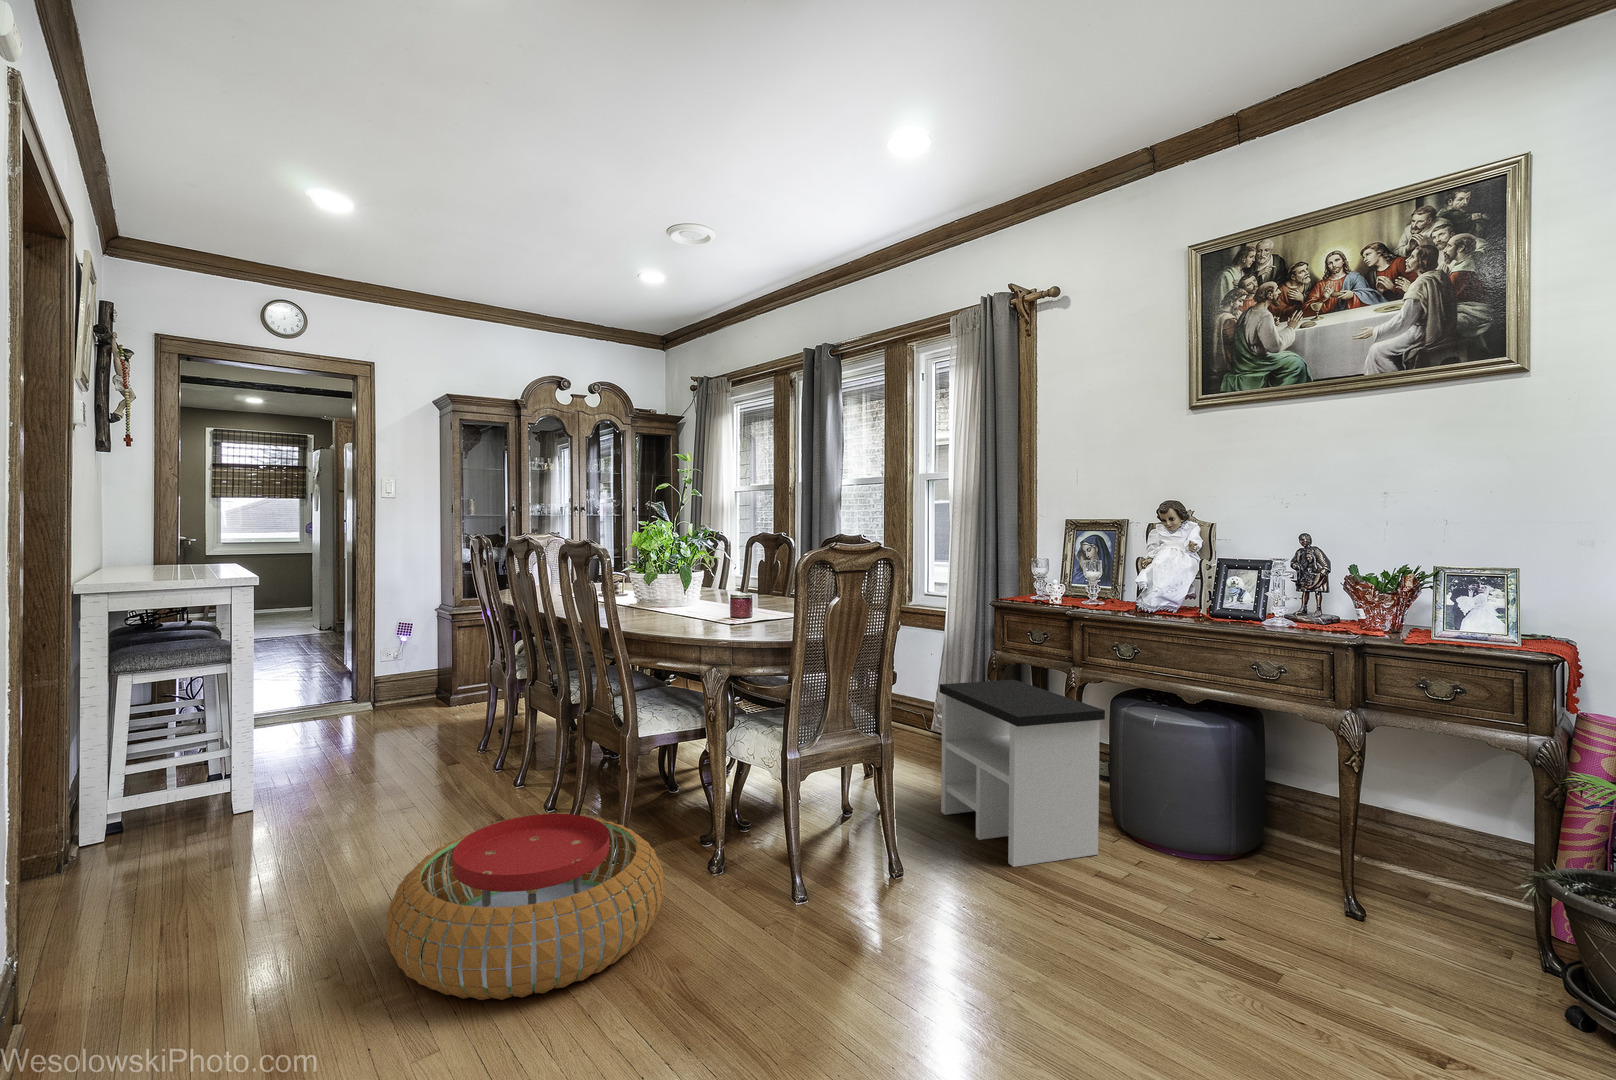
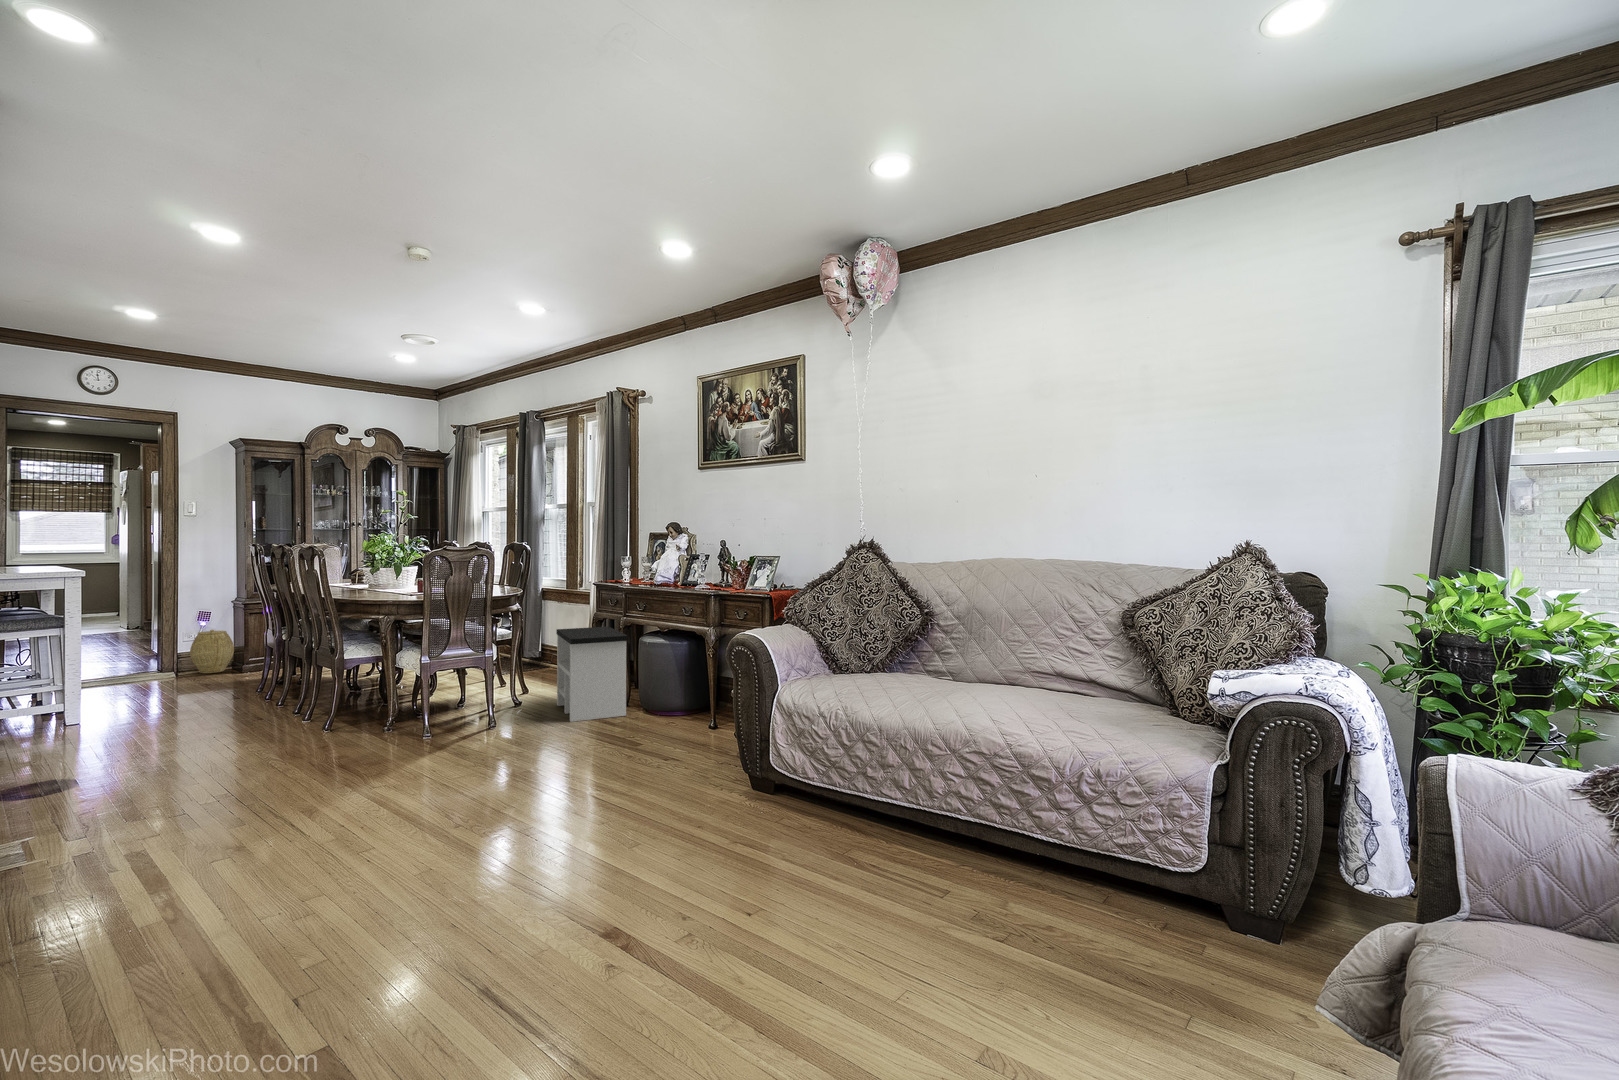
woven basket: none [390,648,440,706] -> present [190,630,234,673]
pouf: present [387,814,663,1000] -> none [174,696,346,772]

